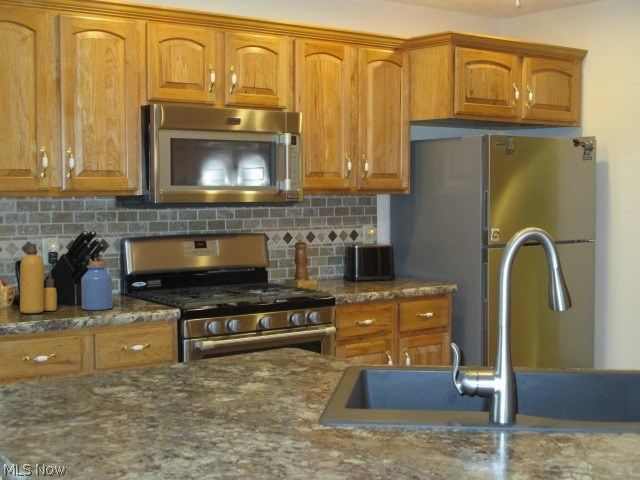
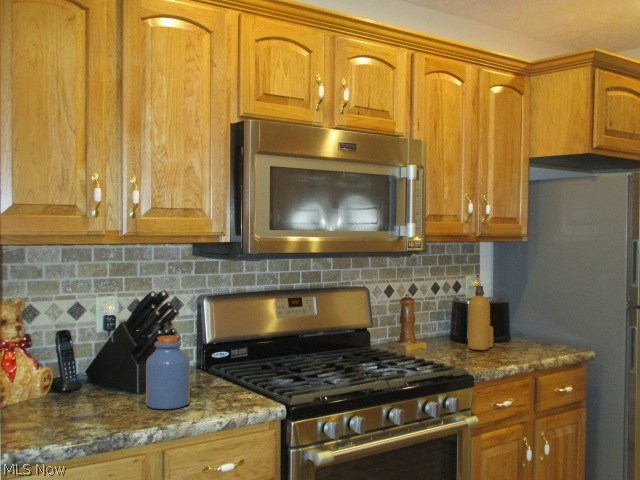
bottle: present [20,244,57,313] -> present [468,286,493,350]

